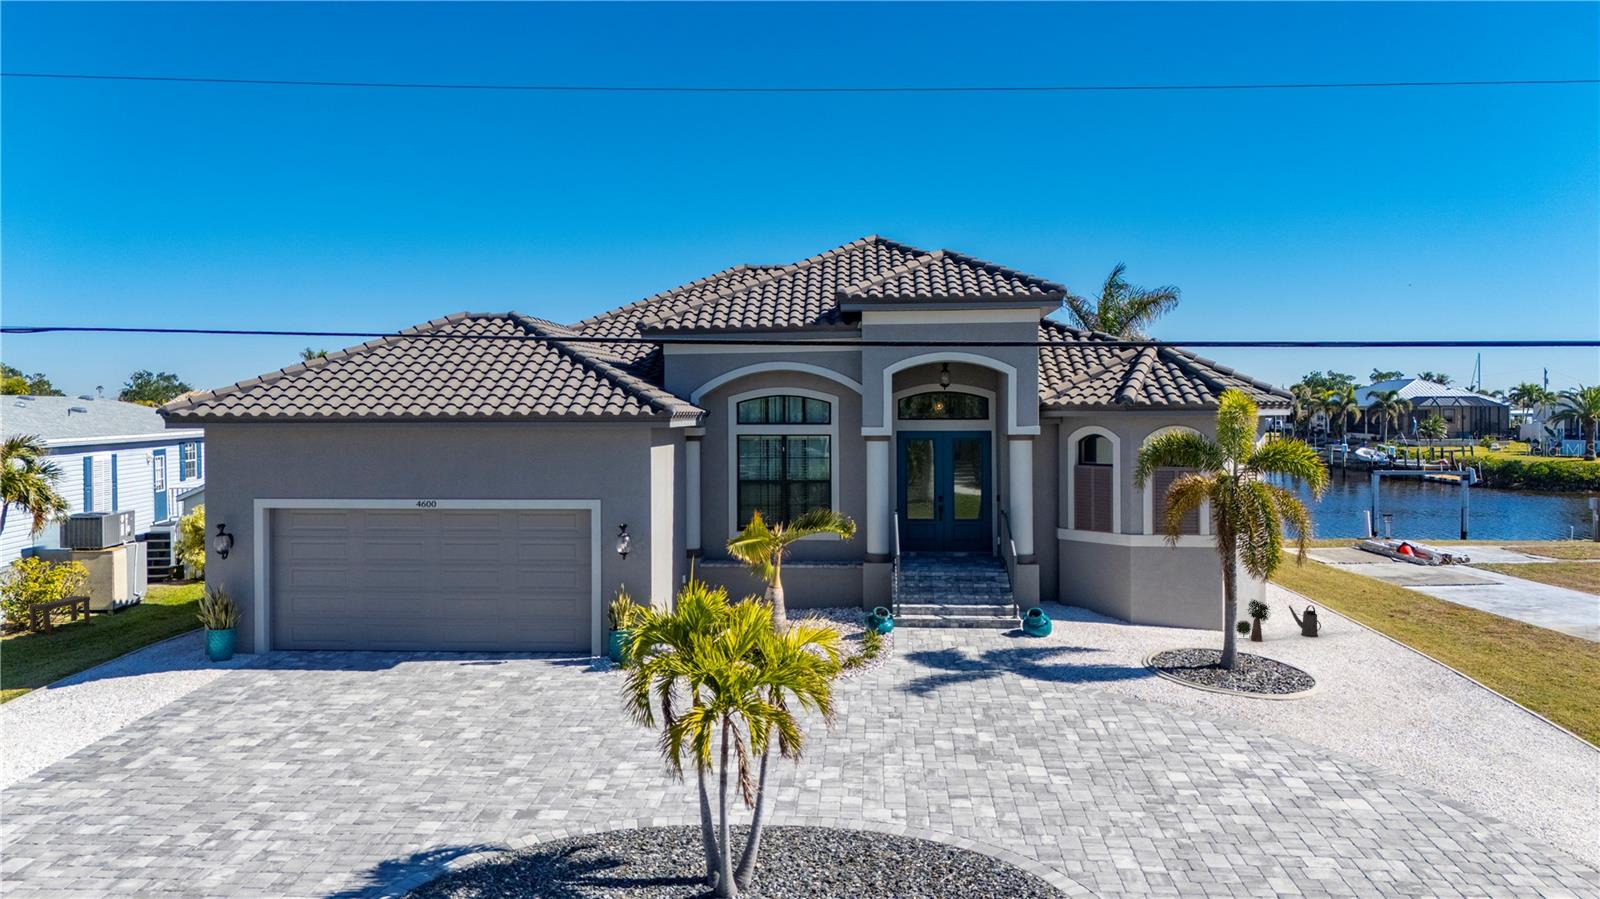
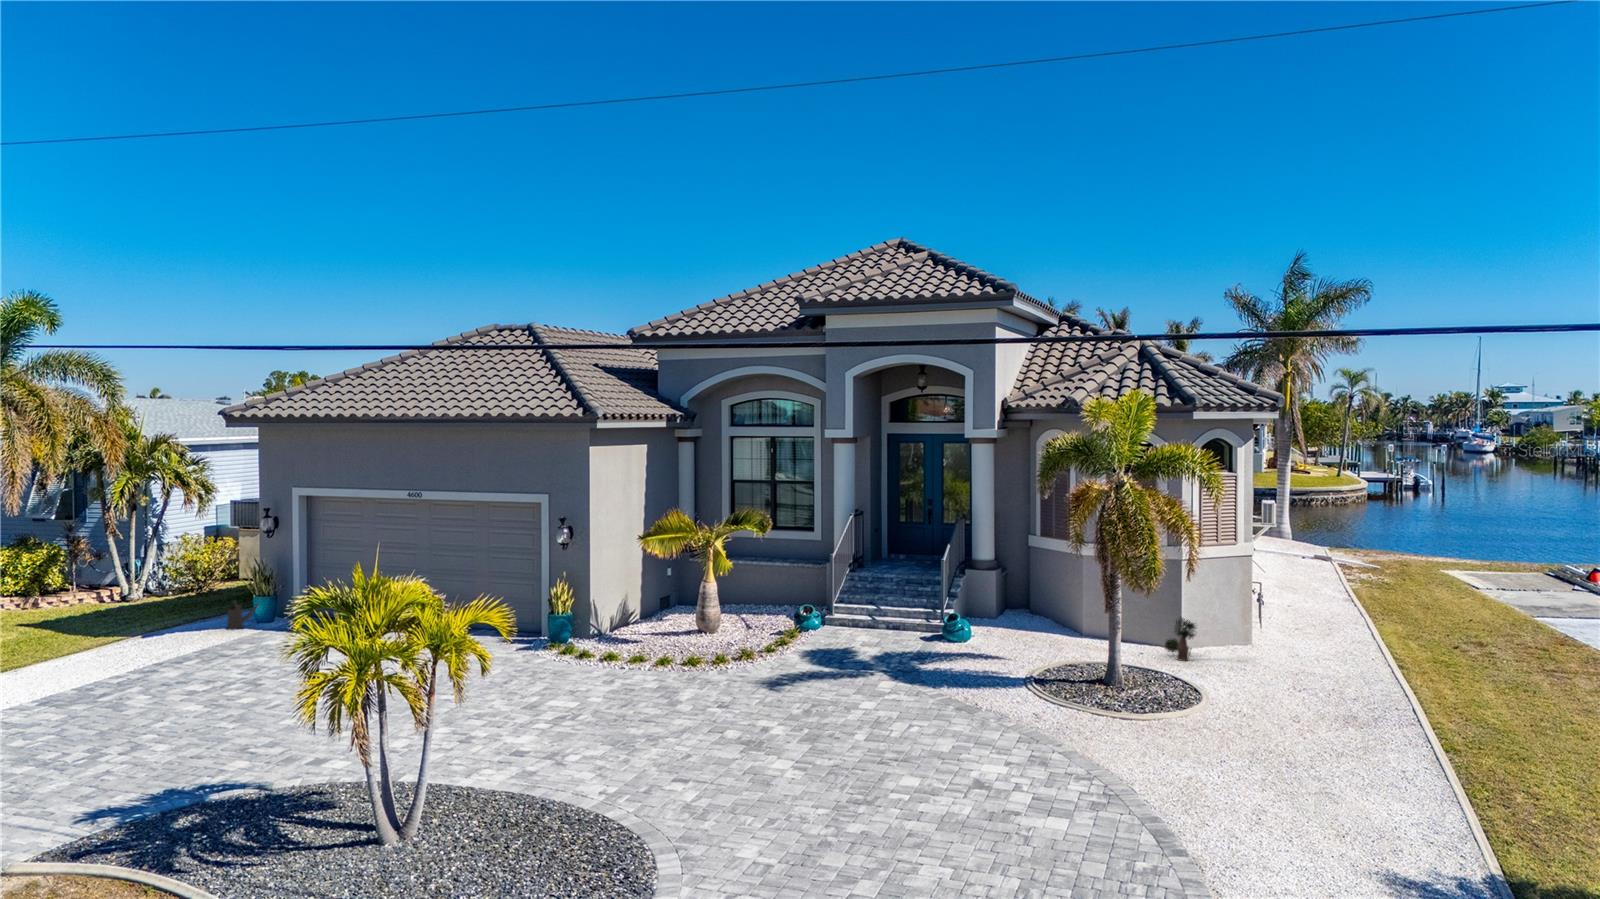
bench: present [30,596,90,633] -> none [176,563,224,591]
watering can: present [1289,605,1321,637] -> present [227,600,260,630]

